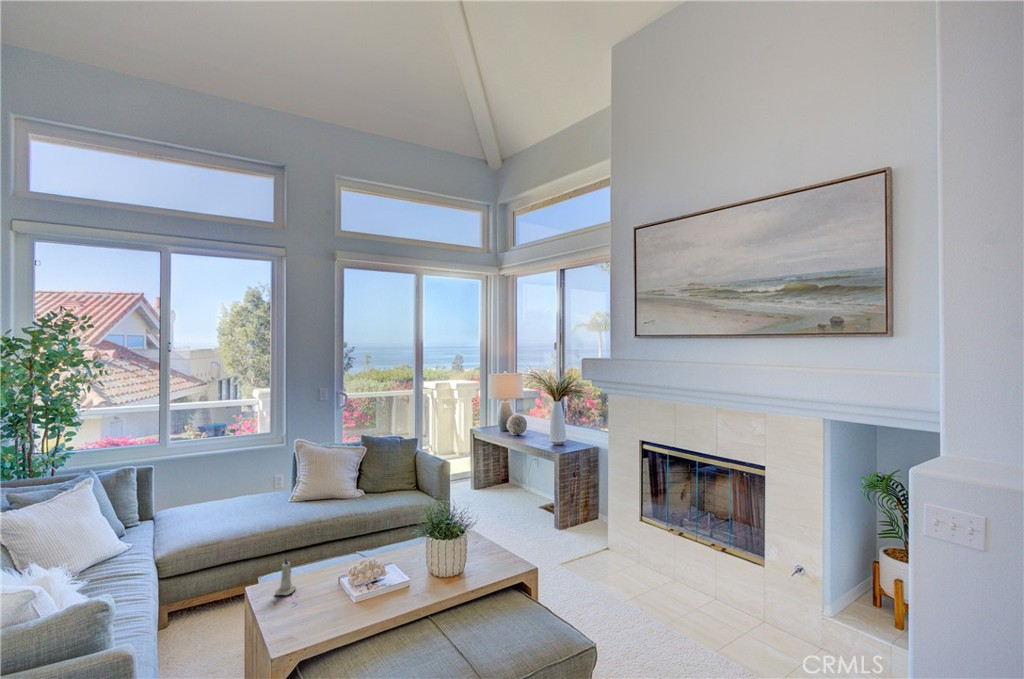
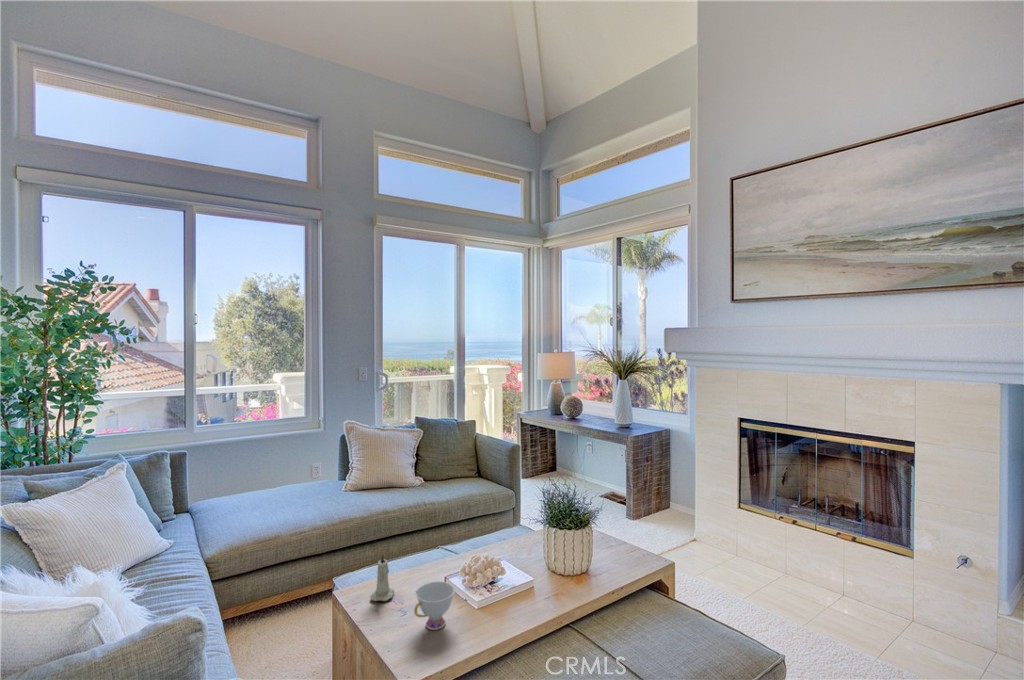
teacup: none [298,580,334,617] -> present [414,581,455,630]

